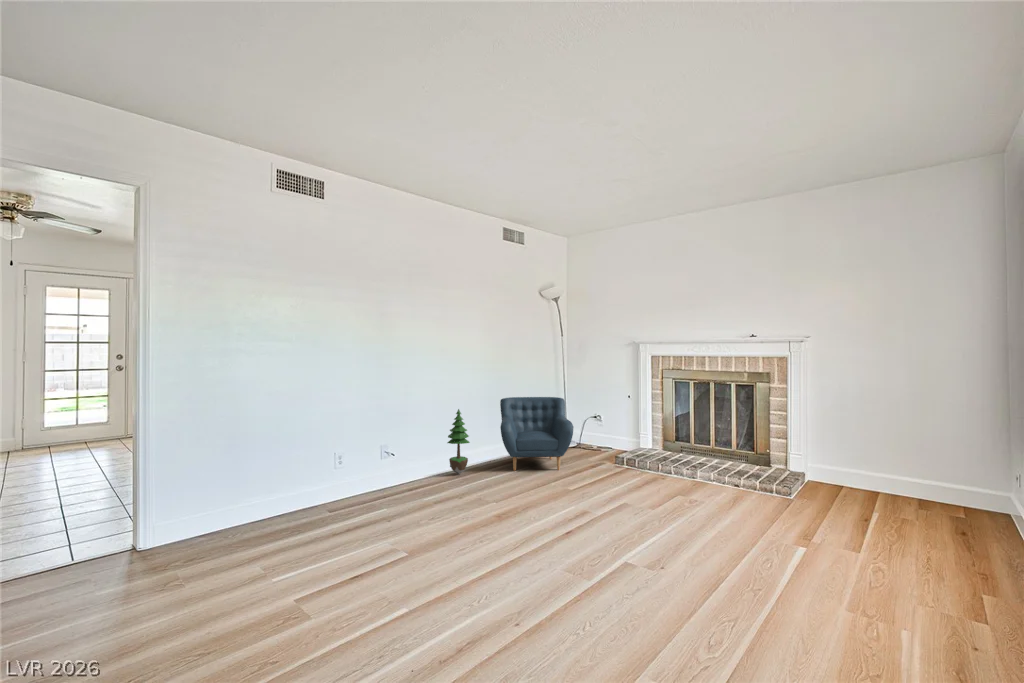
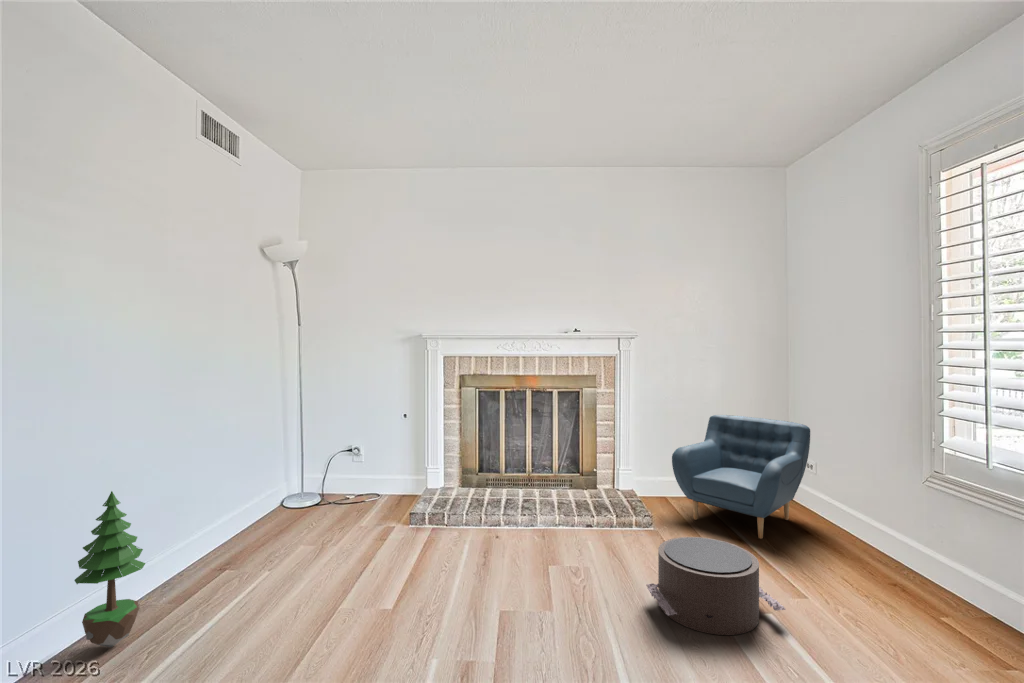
armchair: present [500,397,573,471] -> present [672,415,810,539]
pouf: none [703,484,799,543] -> present [646,537,785,635]

